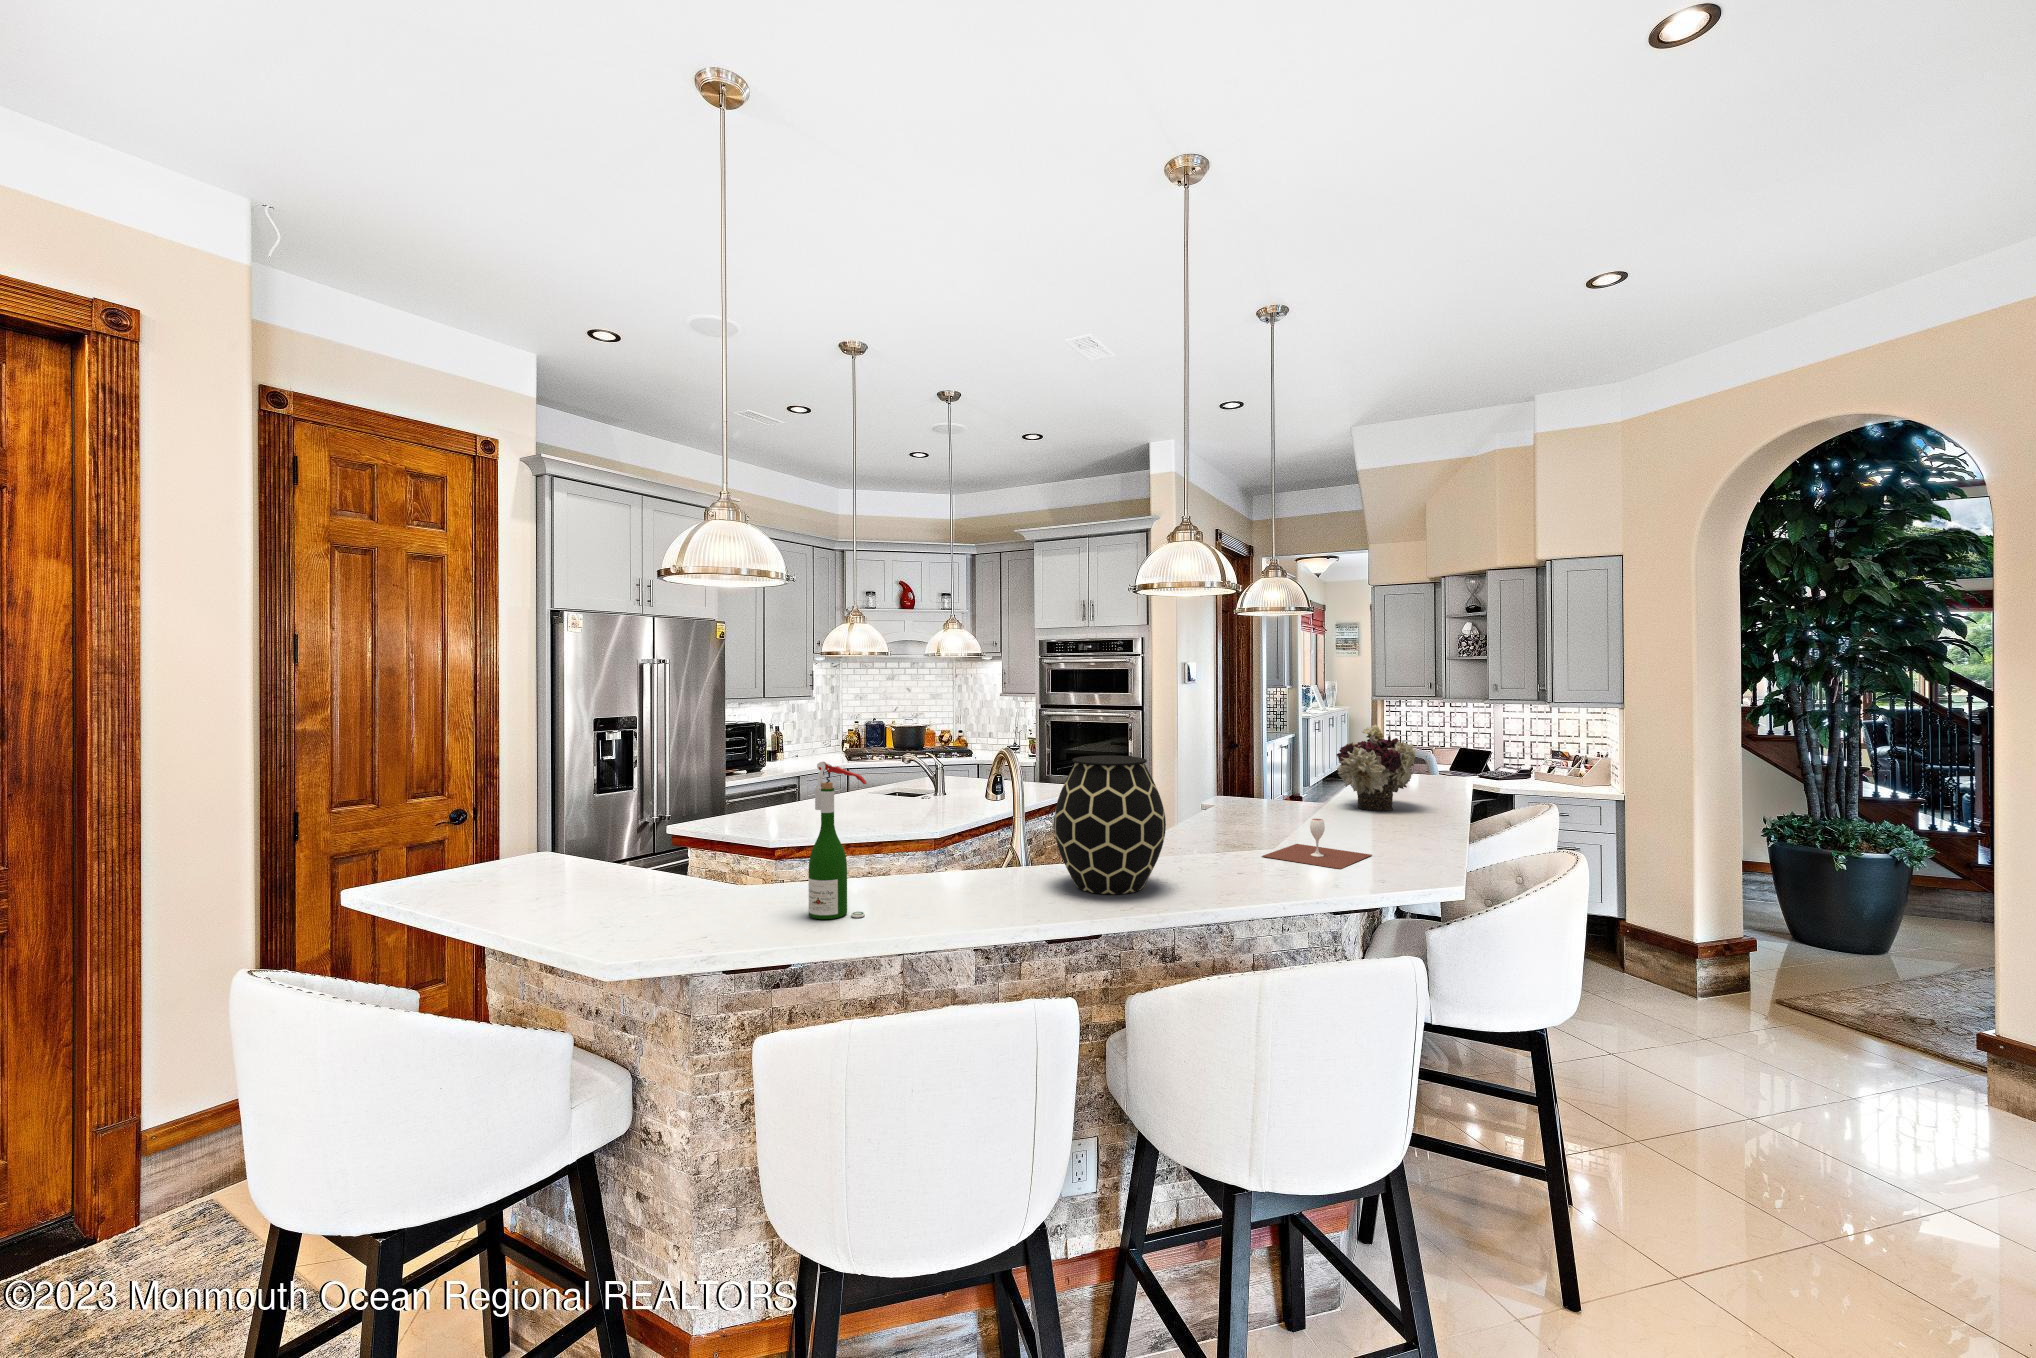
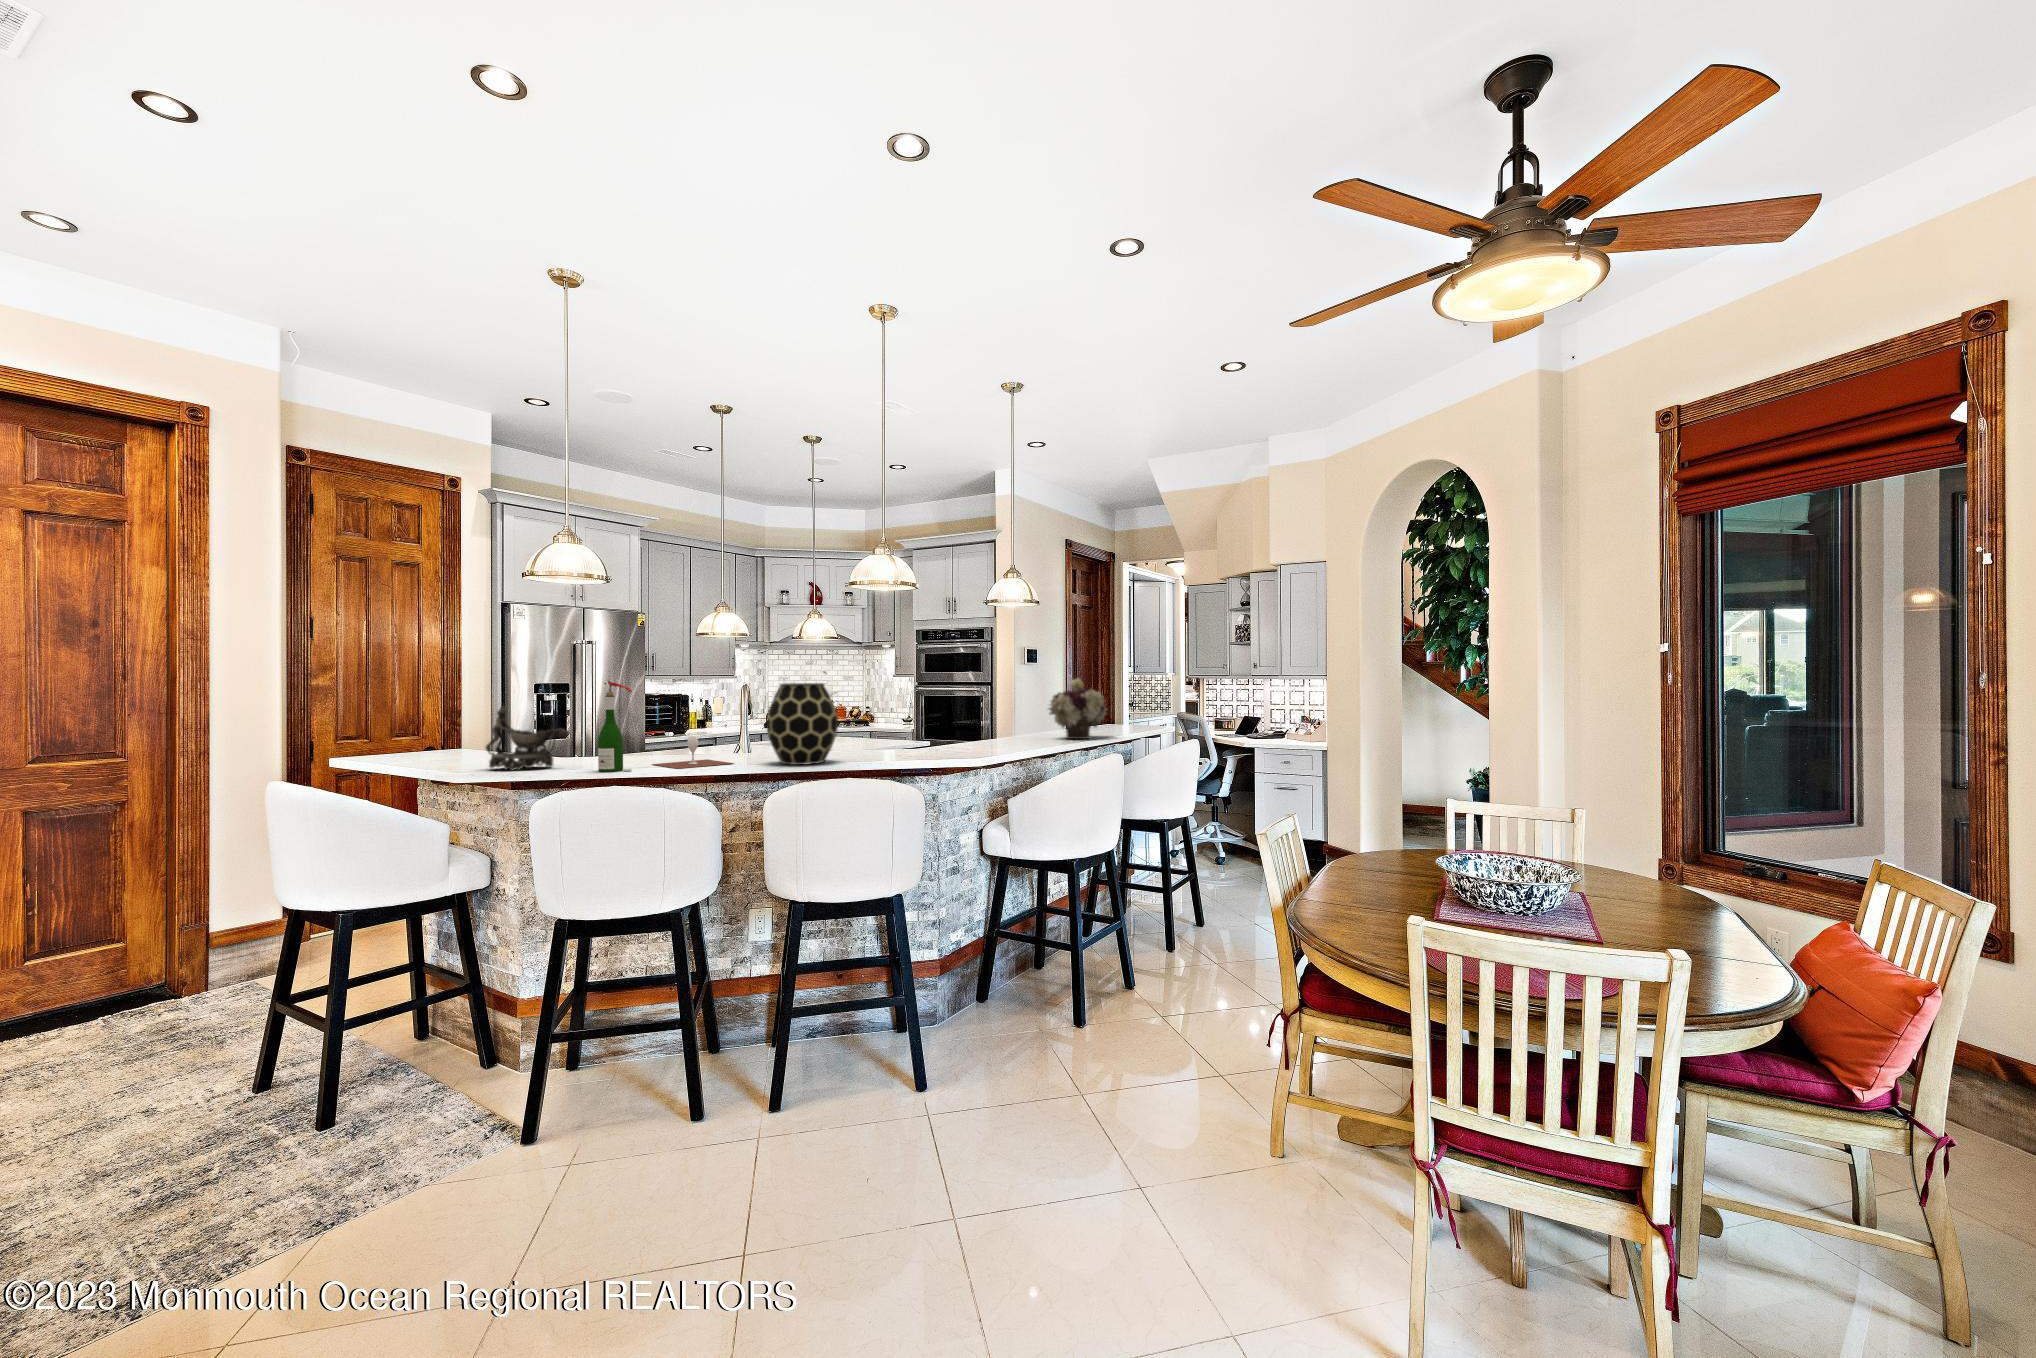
decorative bowl: none [609,800,746,913] -> present [486,707,569,771]
wine glass: present [1263,819,1371,869] -> present [653,737,733,769]

